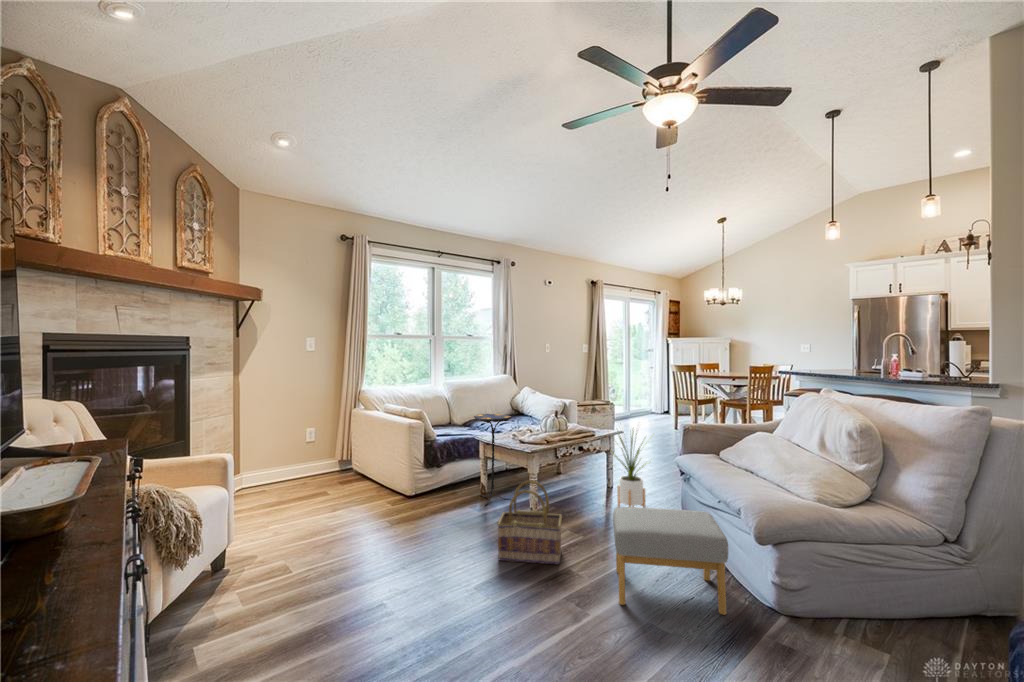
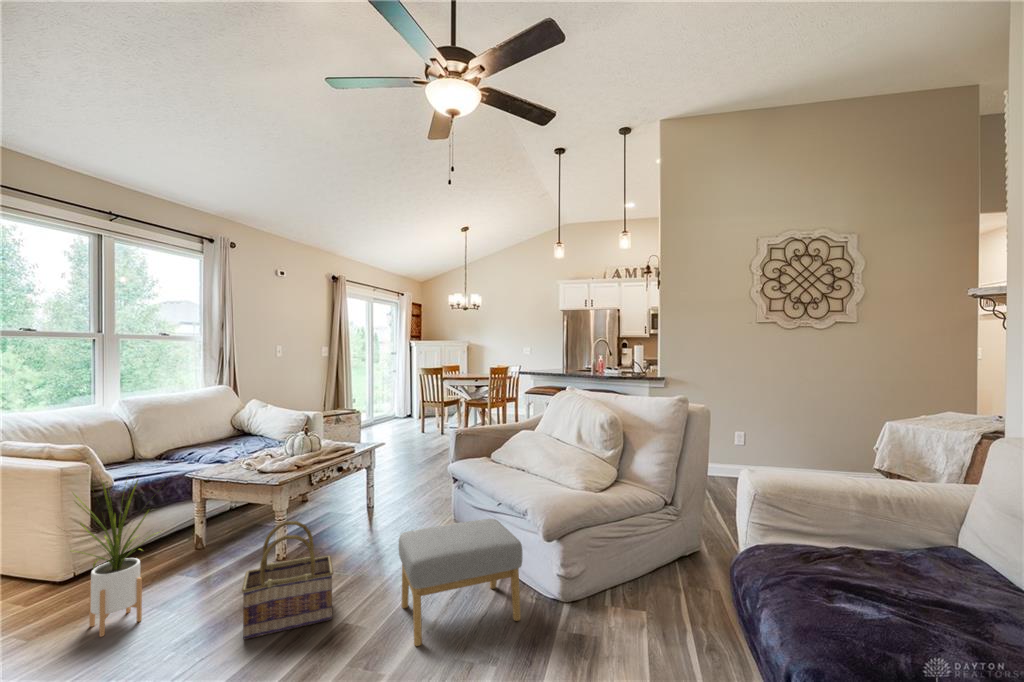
side table: present [474,414,512,505] -> none [186,439,247,565]
house plant: present [610,431,645,508] -> present [73,480,154,637]

